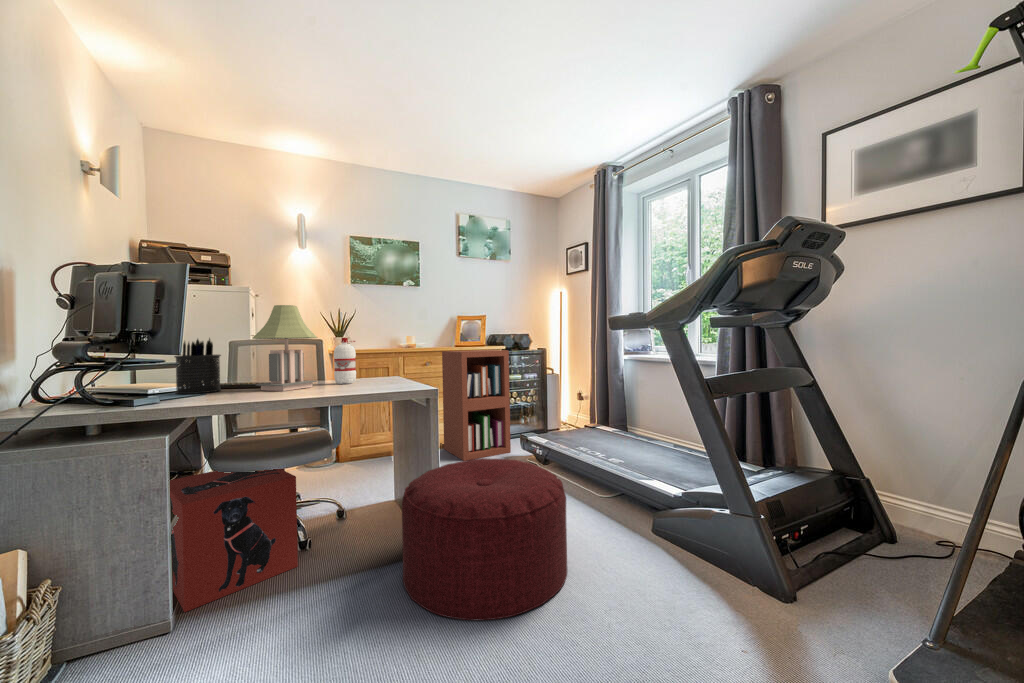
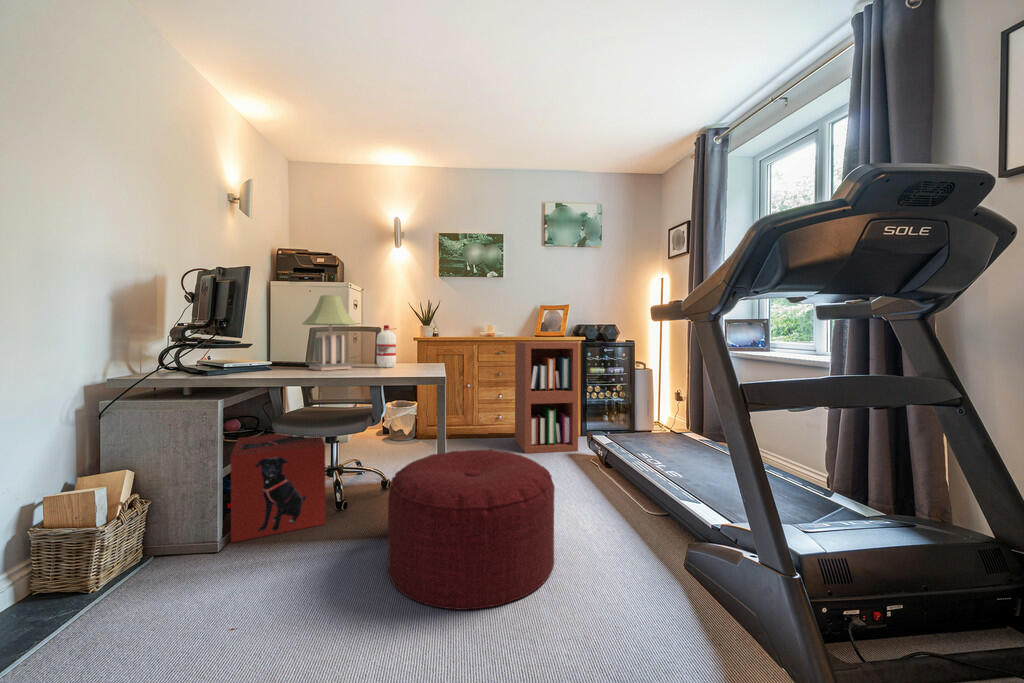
pen holder: present [174,338,221,394] -> none [248,322,284,369]

